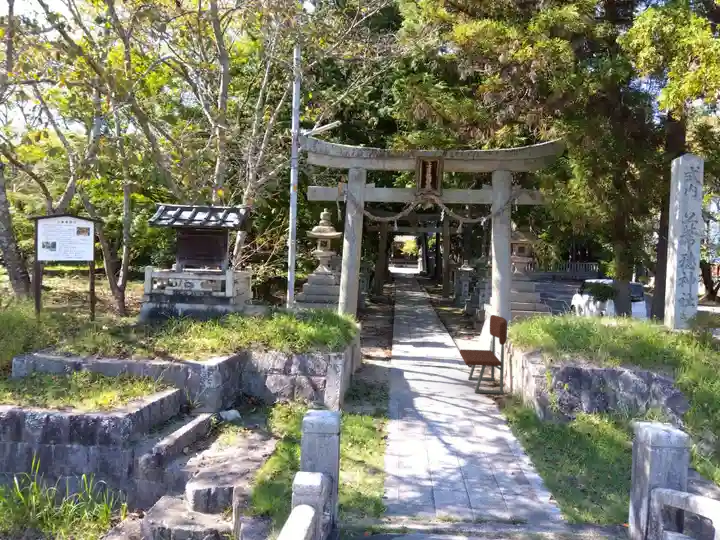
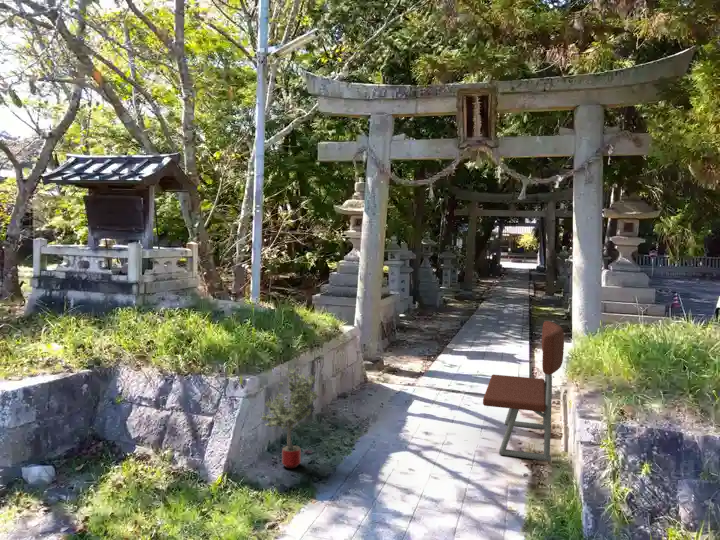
potted tree: none [349,346,378,405] -> present [261,368,318,468]

